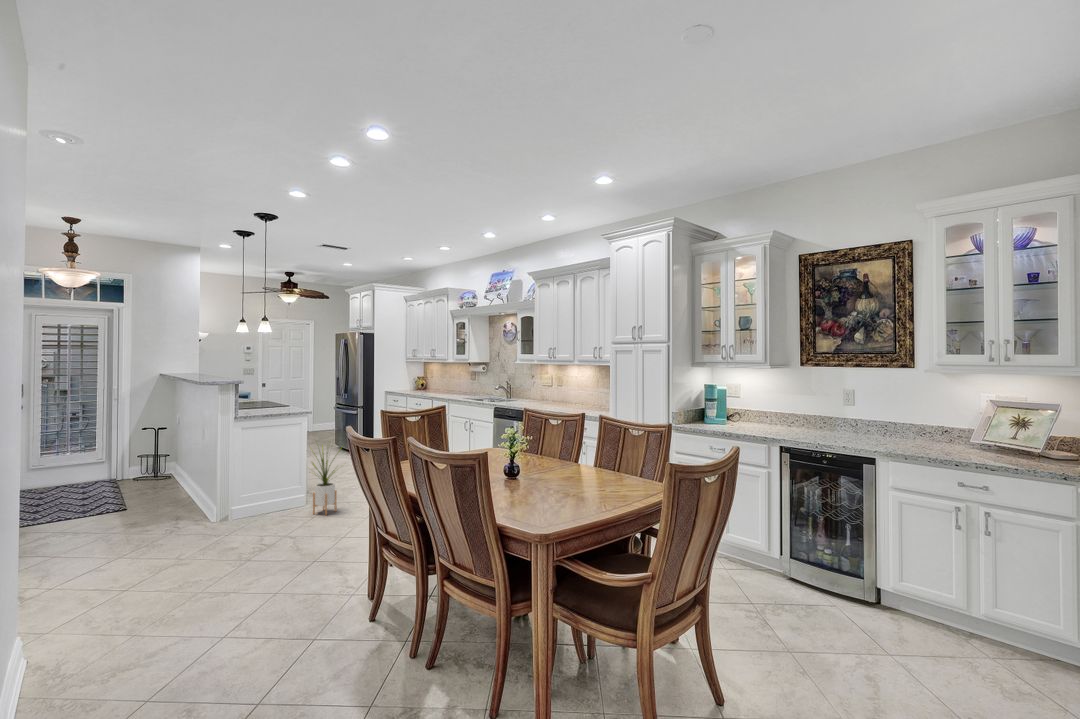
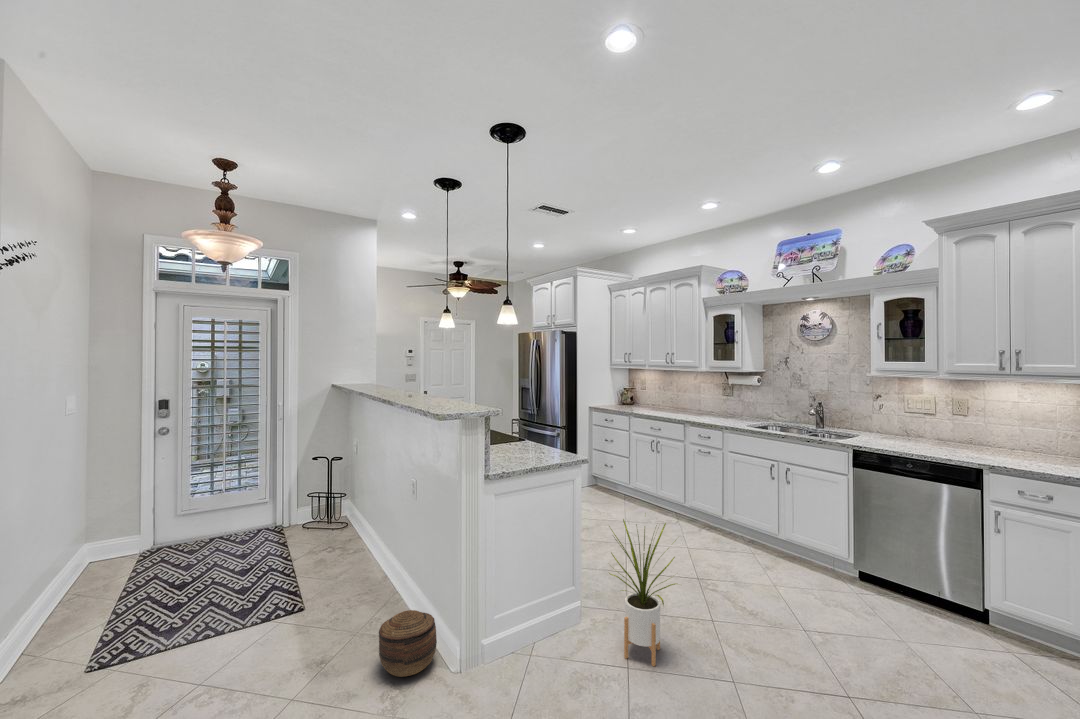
basket: none [168,492,204,522] -> present [379,610,437,677]

